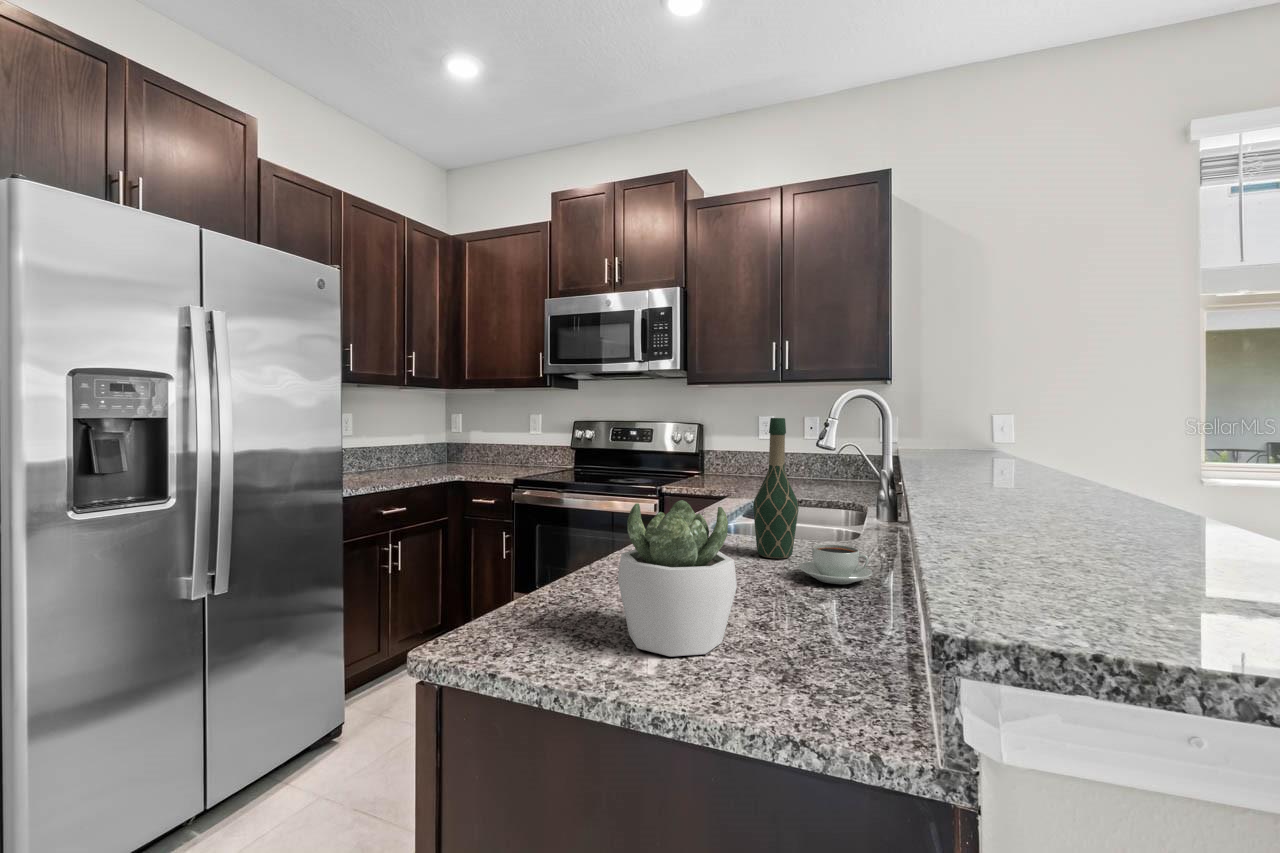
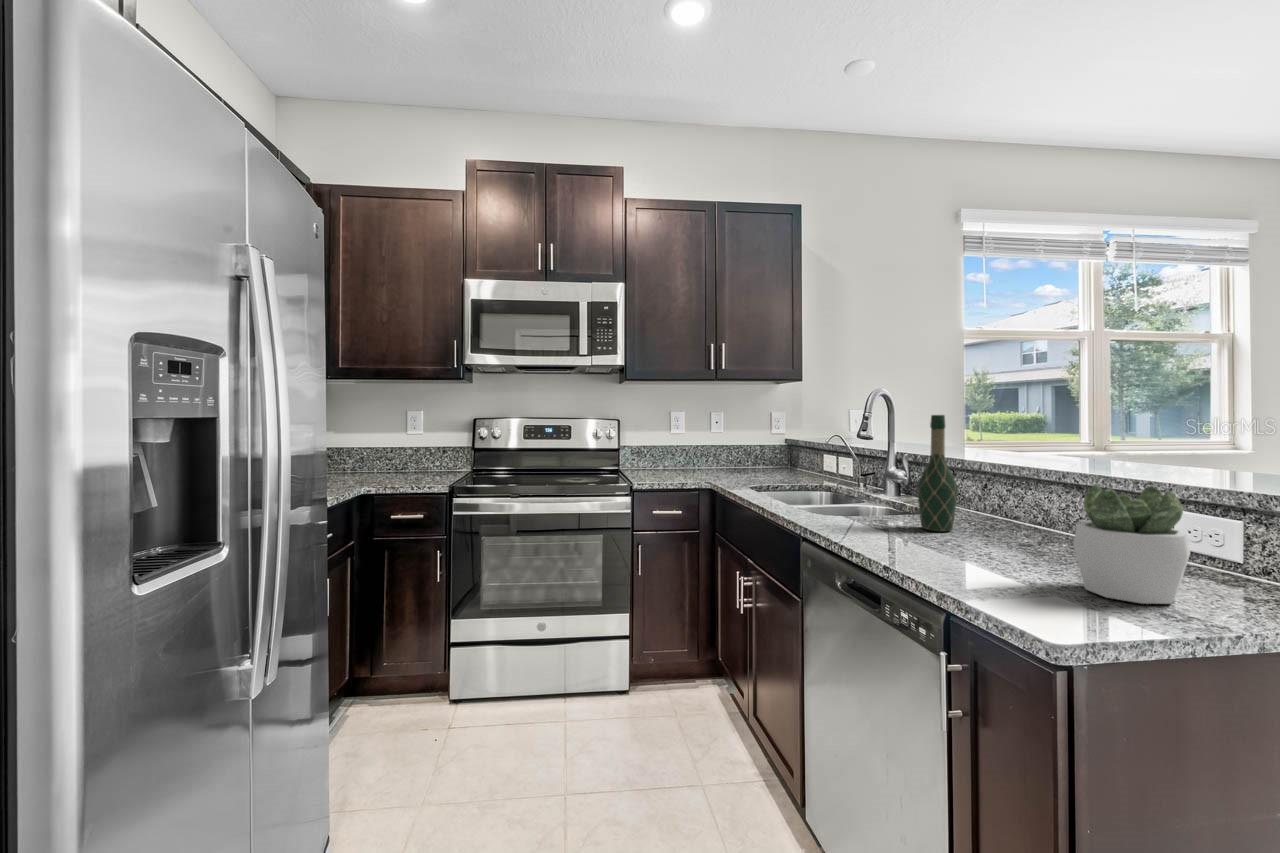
coffee cup: present [799,544,872,584] -> none [1001,513,1065,543]

